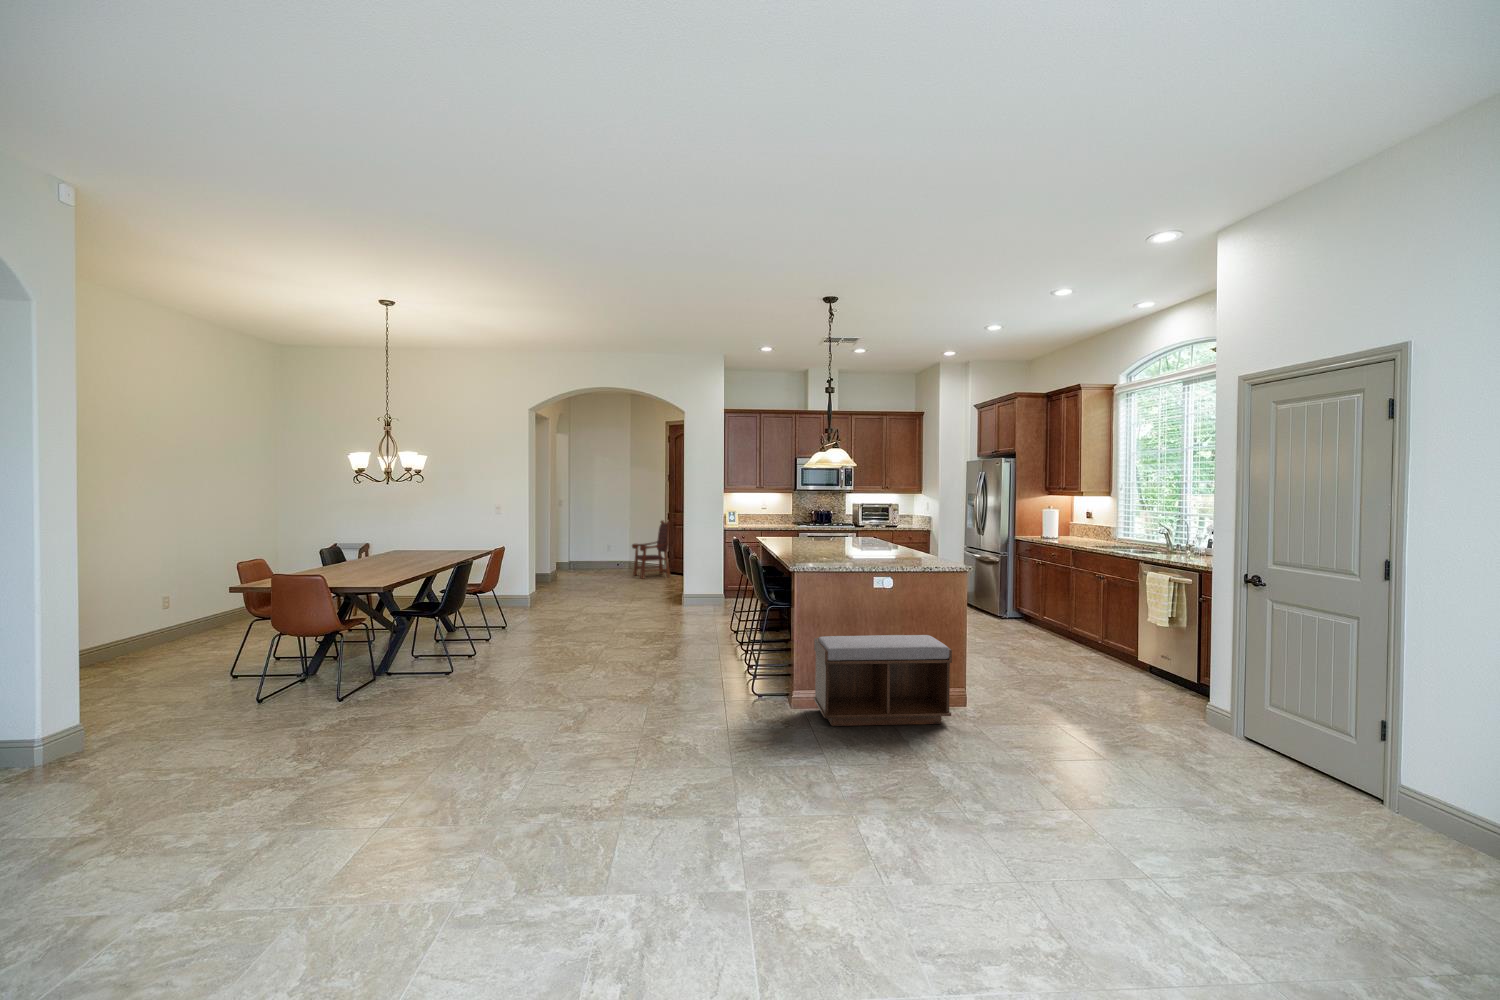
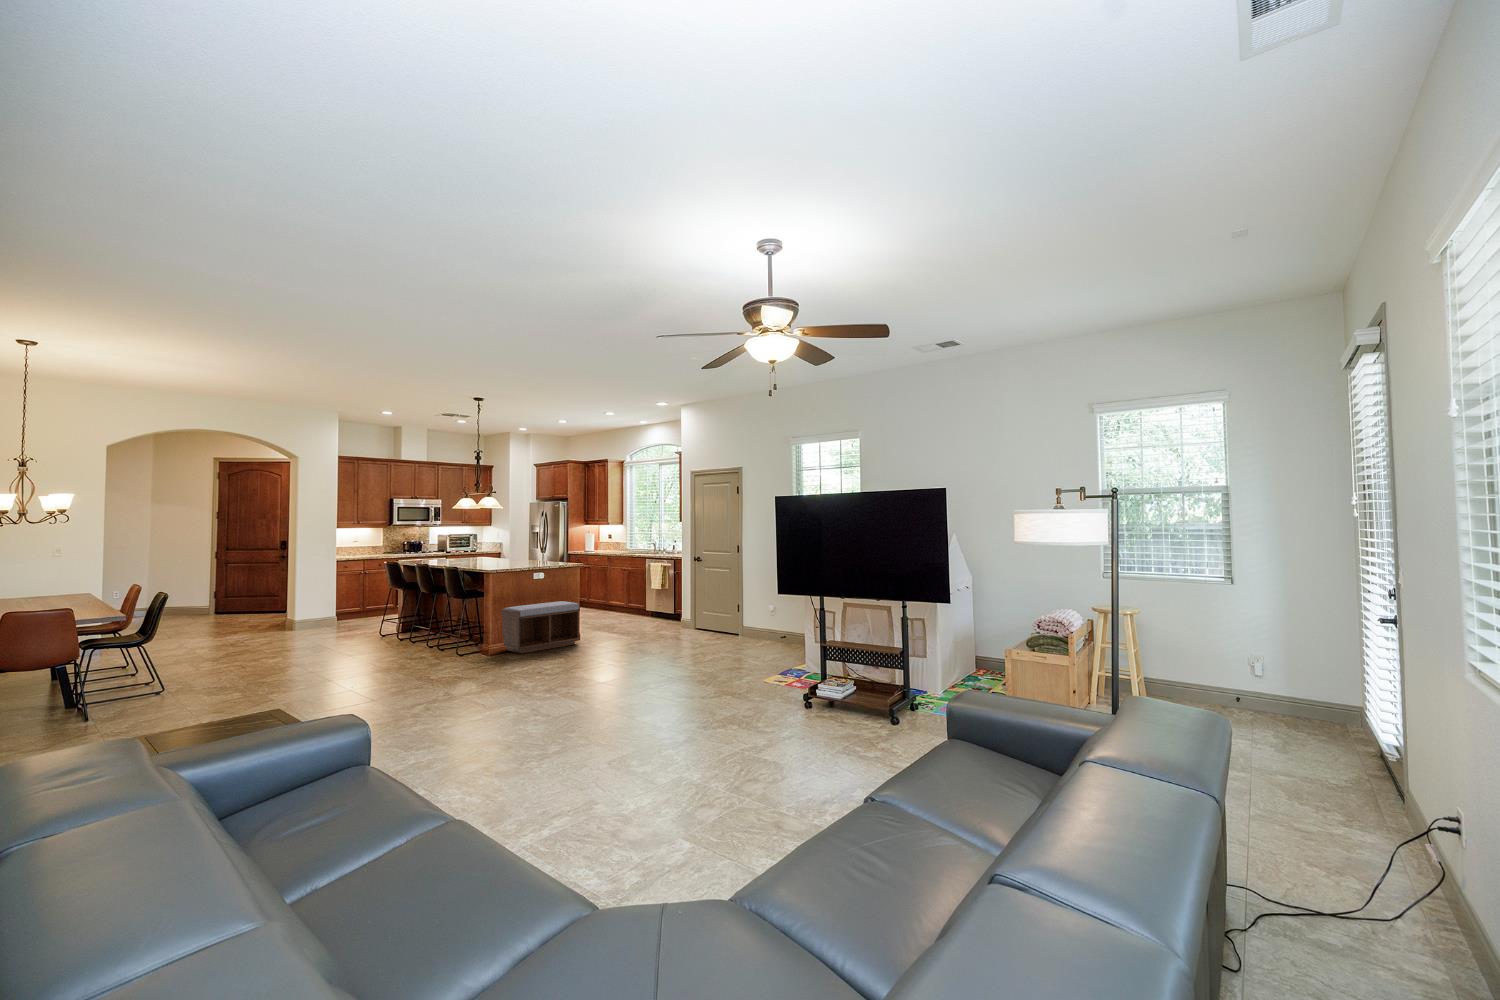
armchair: present [632,521,670,579] -> none [180,558,234,617]

